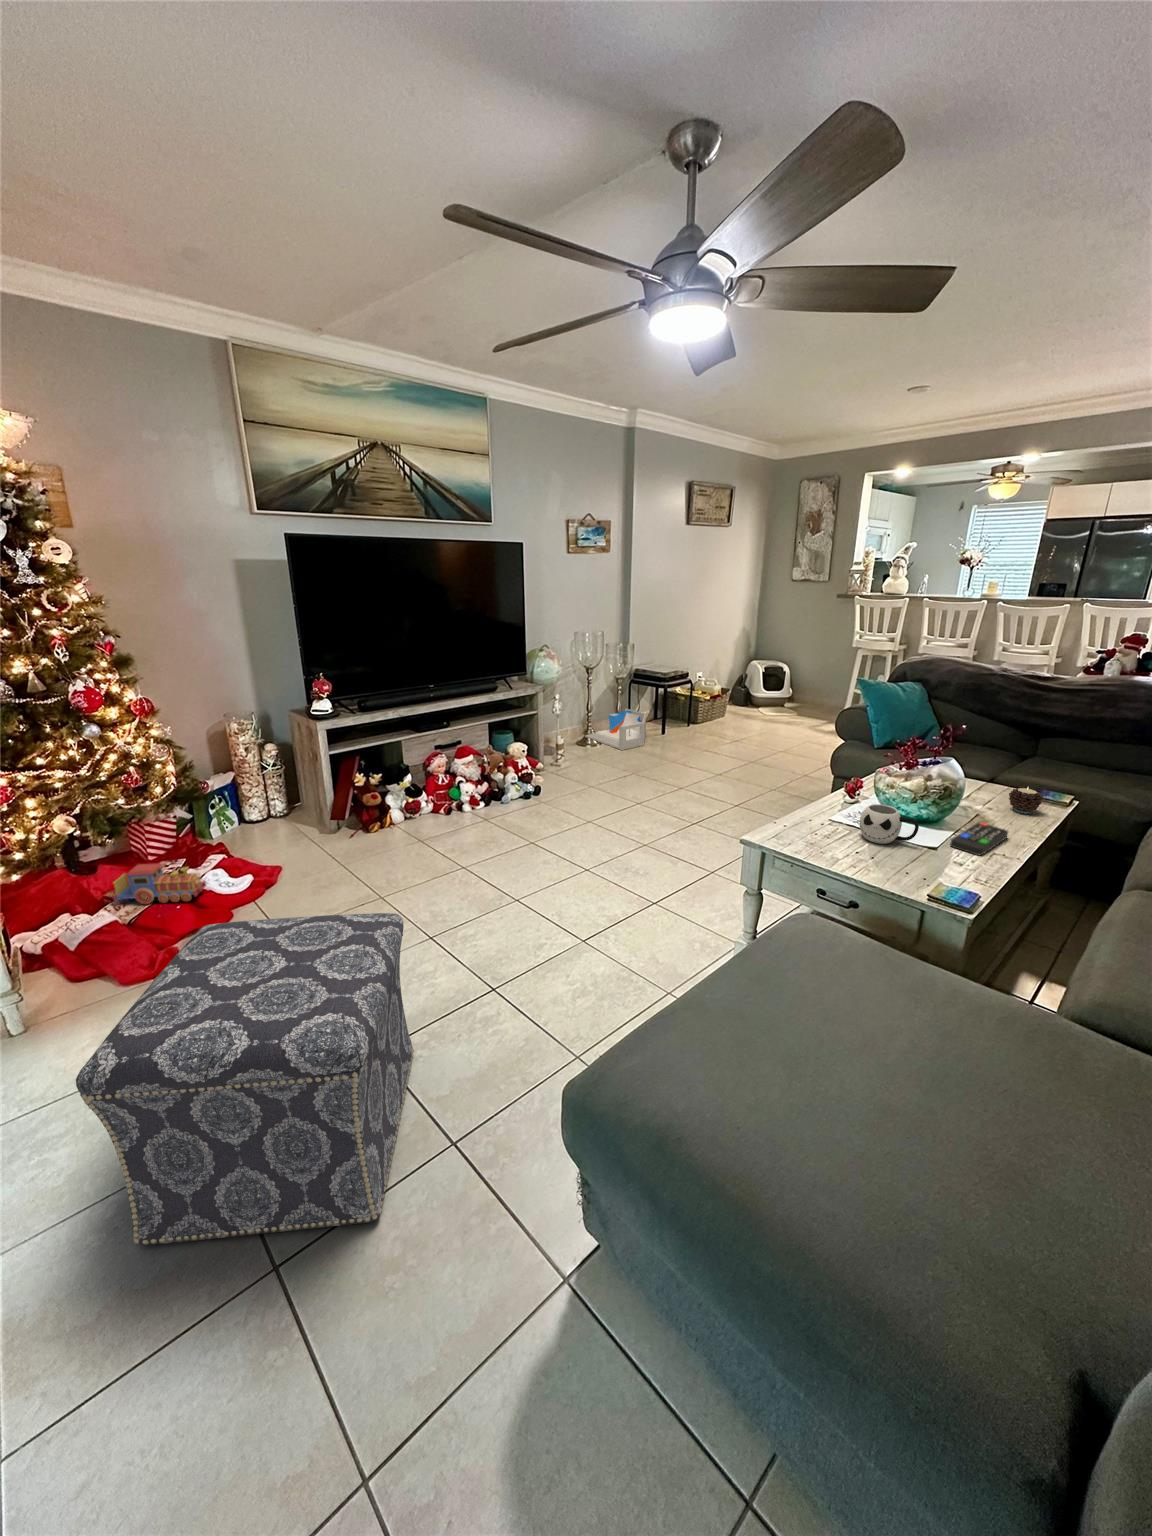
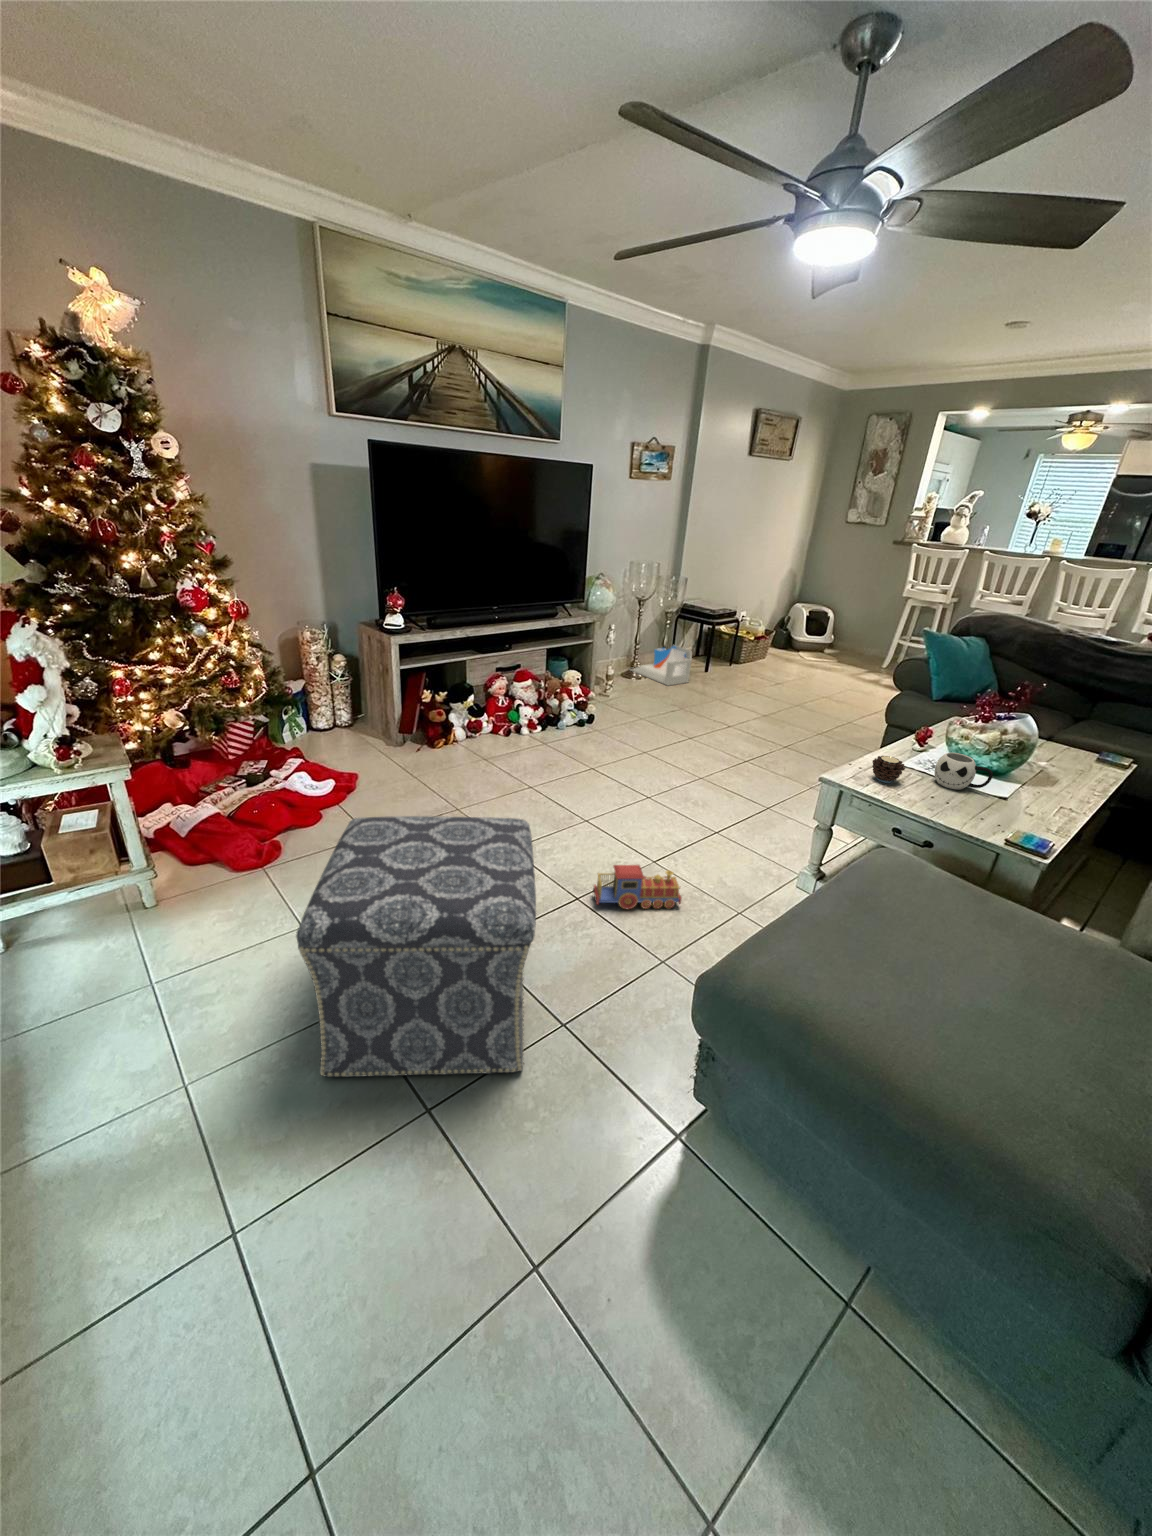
candle: present [1009,788,1044,813] -> present [872,756,905,783]
remote control: present [950,823,1008,855] -> none [1018,777,1072,806]
toy train: present [113,864,206,904] -> present [593,865,682,909]

